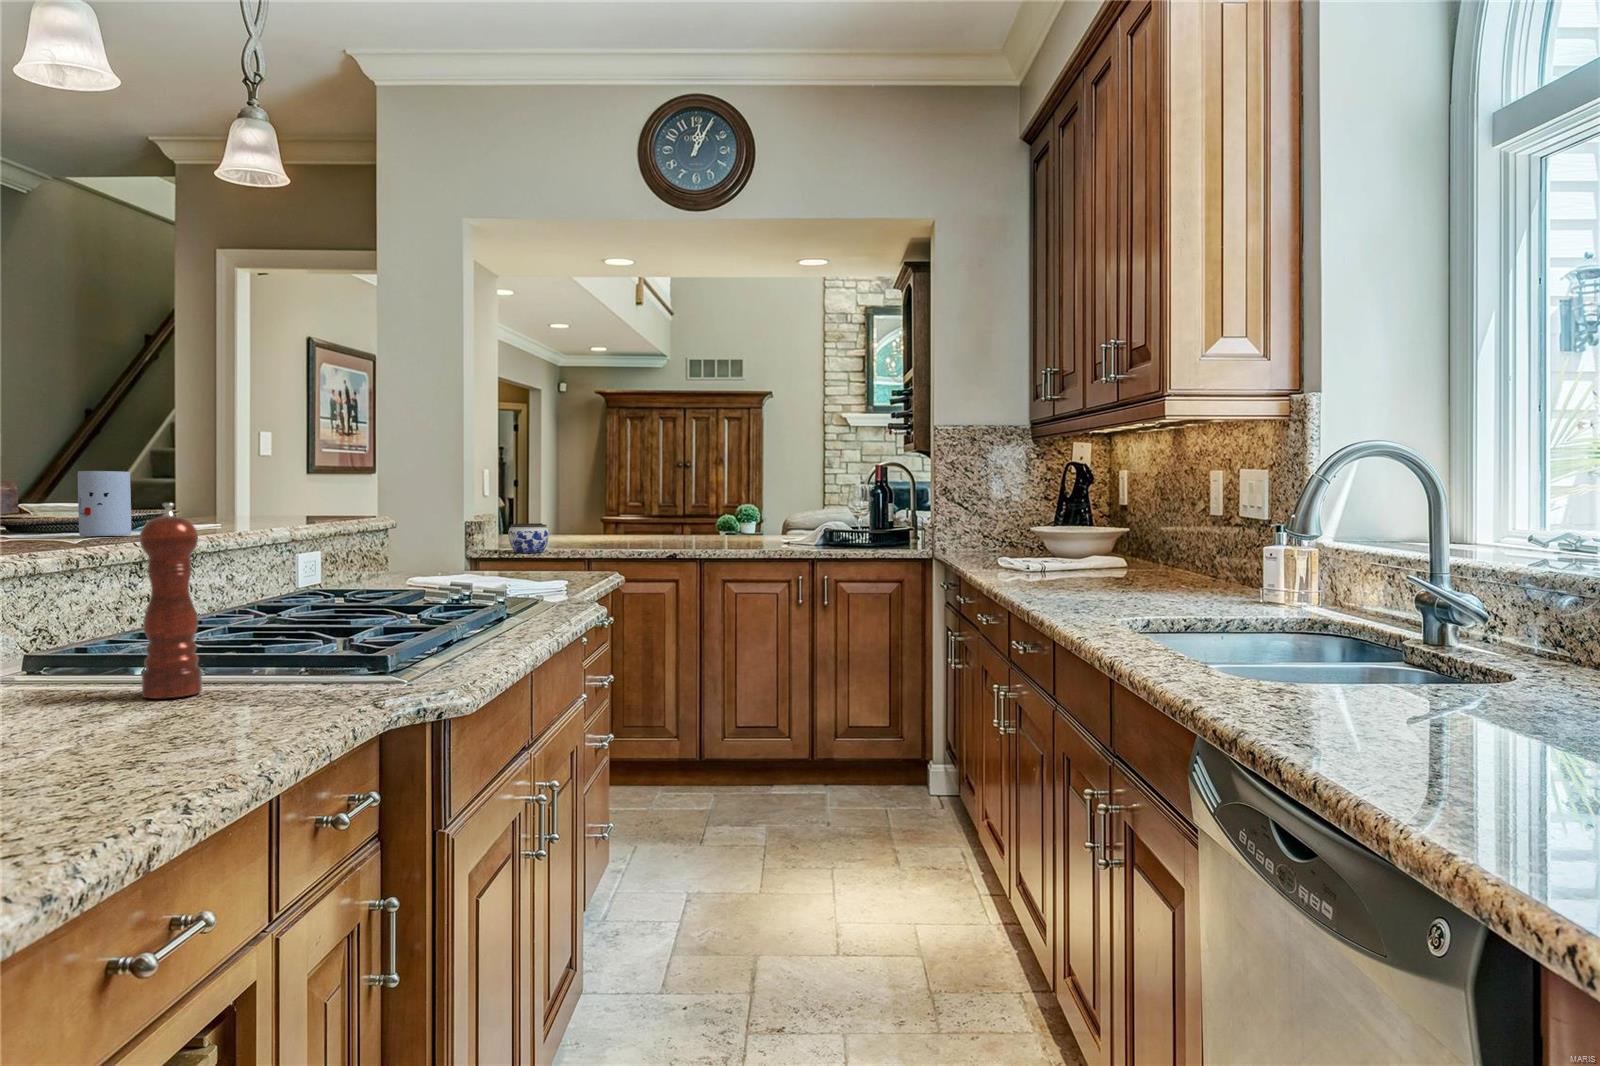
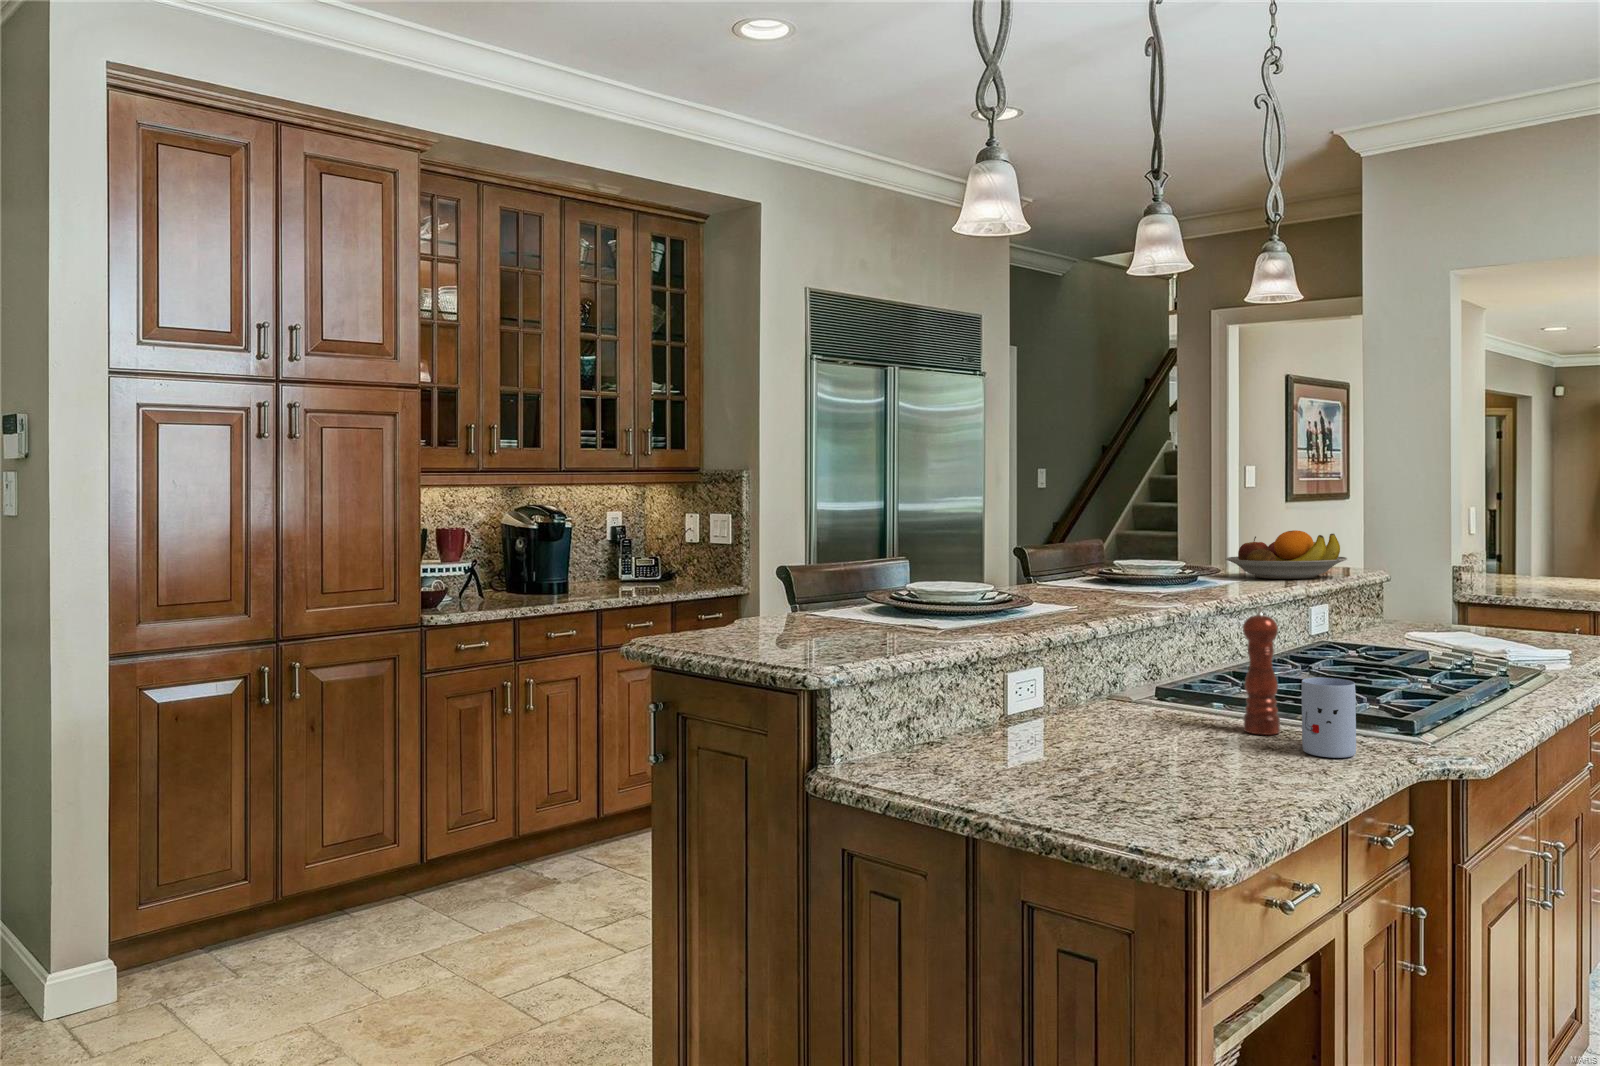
fruit bowl: none [199,467,350,525] -> present [1226,530,1347,579]
mug: present [78,471,131,536] -> present [1301,677,1356,758]
jar: present [508,523,549,553] -> none [1506,567,1556,599]

